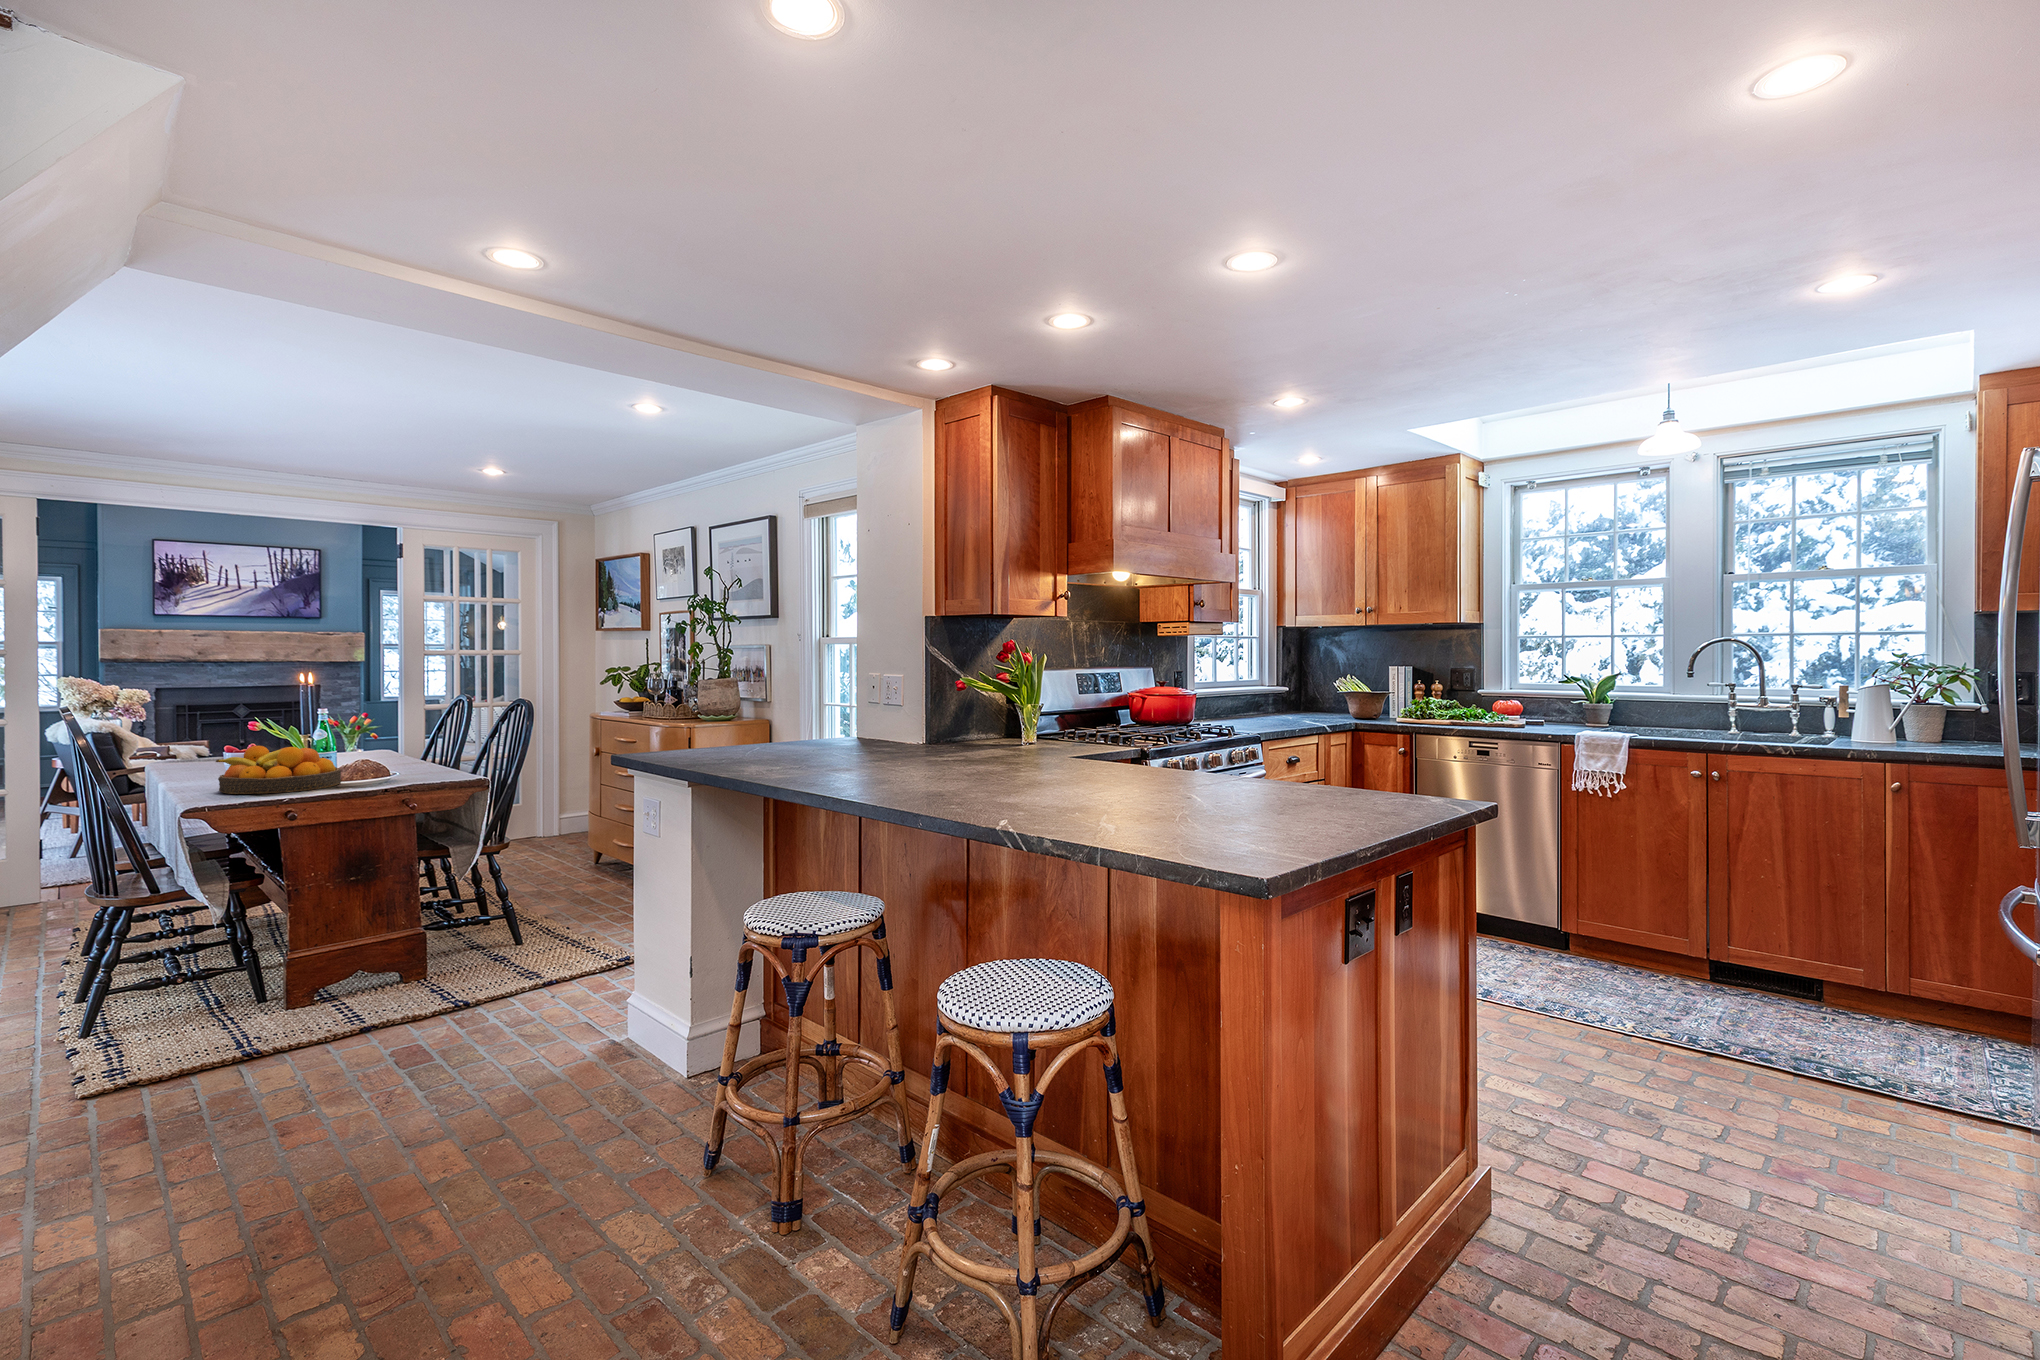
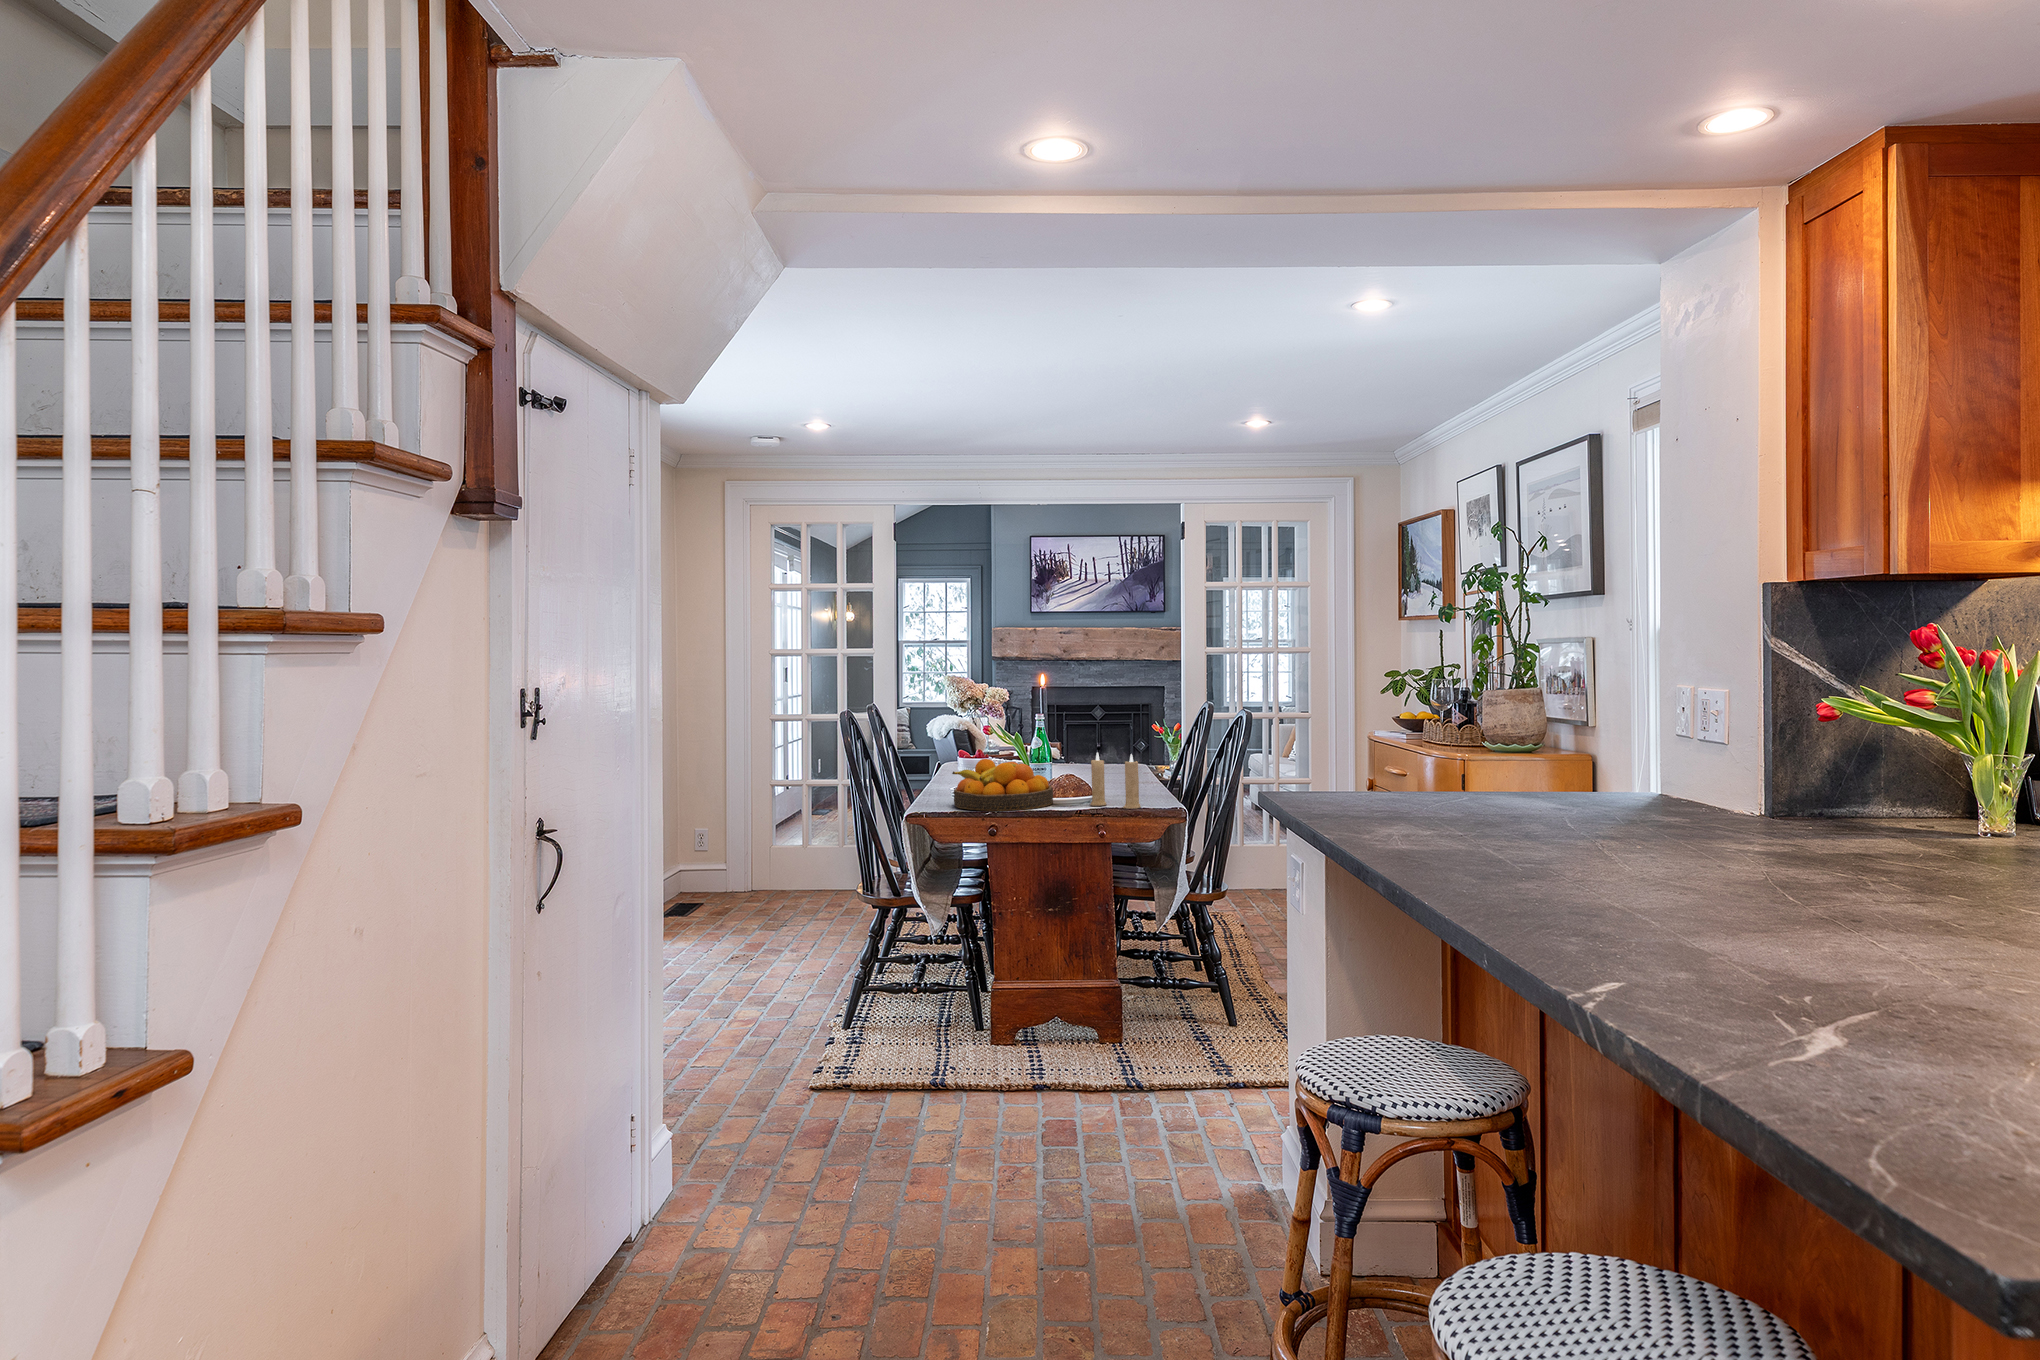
candle: none [386,732,444,781] -> present [1090,752,1141,809]

